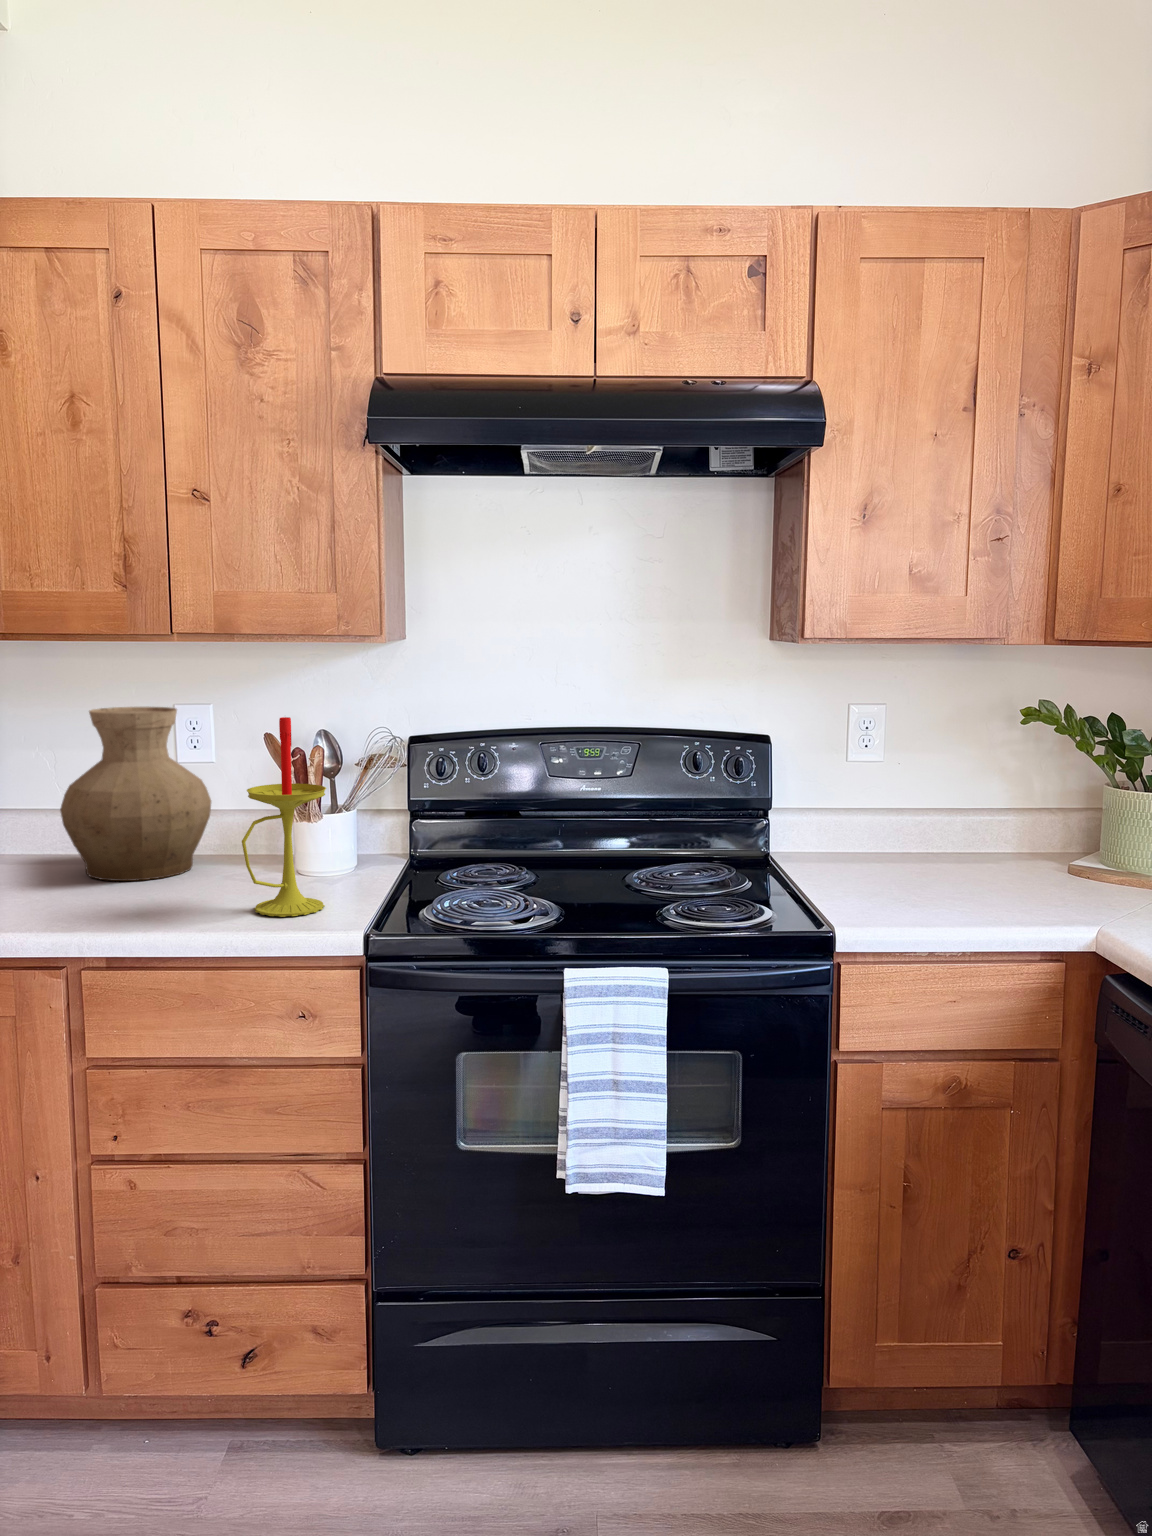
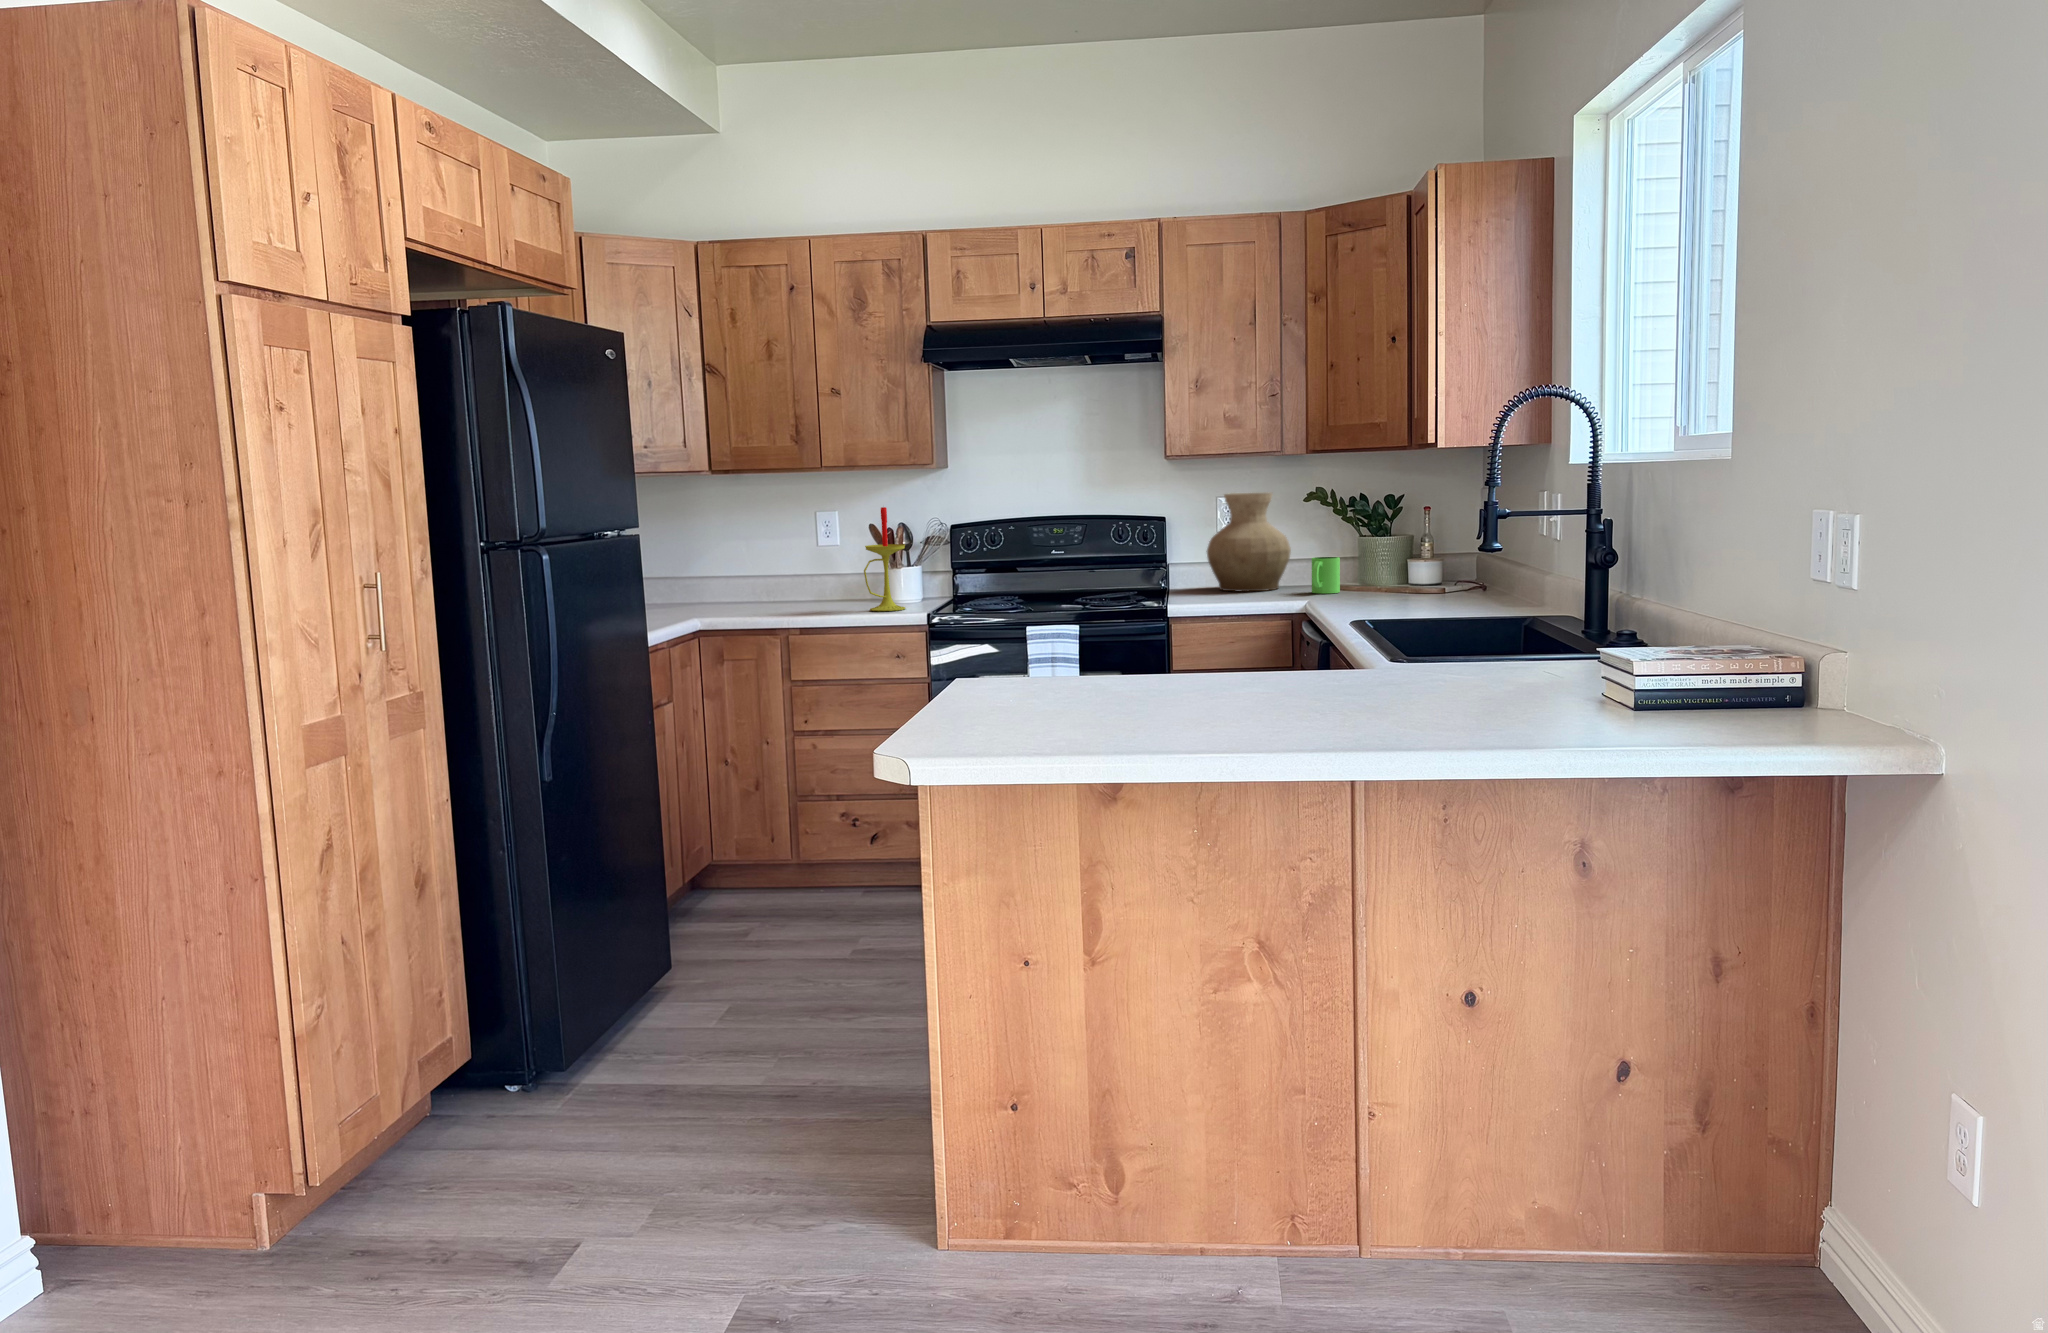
vase: present [60,707,211,881] -> present [1207,493,1291,591]
mug: none [1055,827,1112,897] -> present [1312,557,1340,593]

